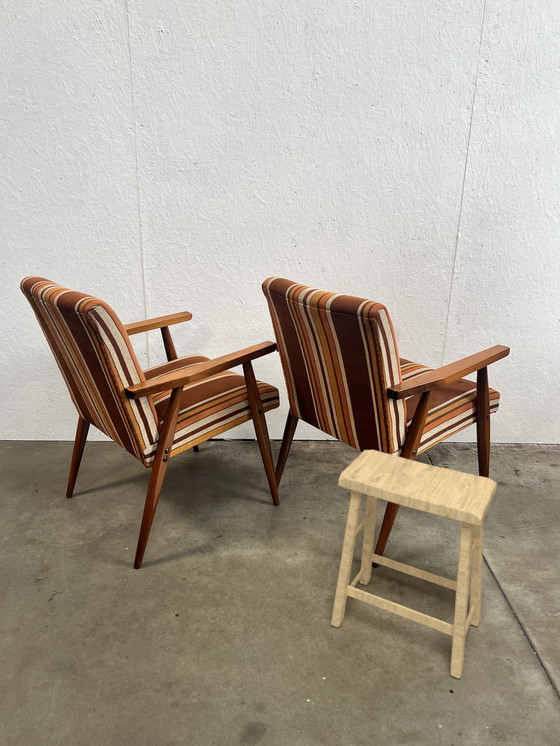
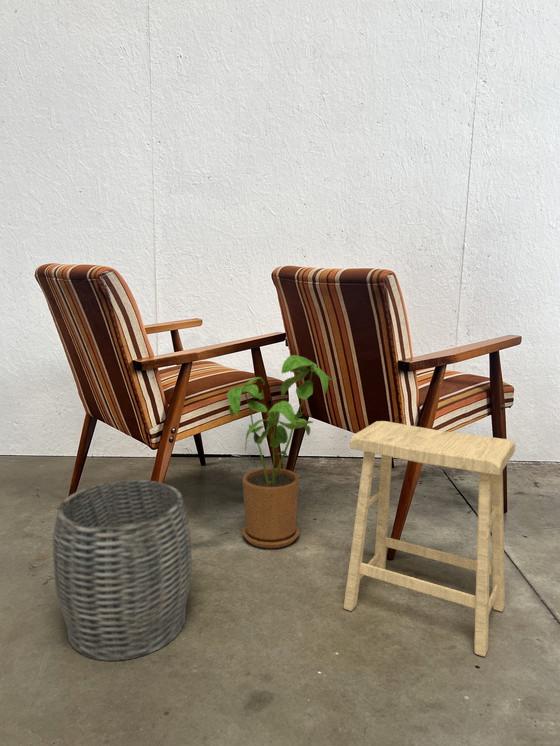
house plant: none [219,374,327,554] -> present [227,355,335,548]
woven basket: none [55,510,187,688] -> present [53,480,192,661]

